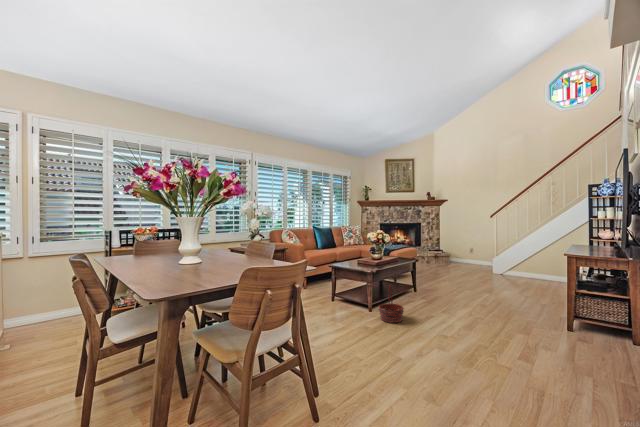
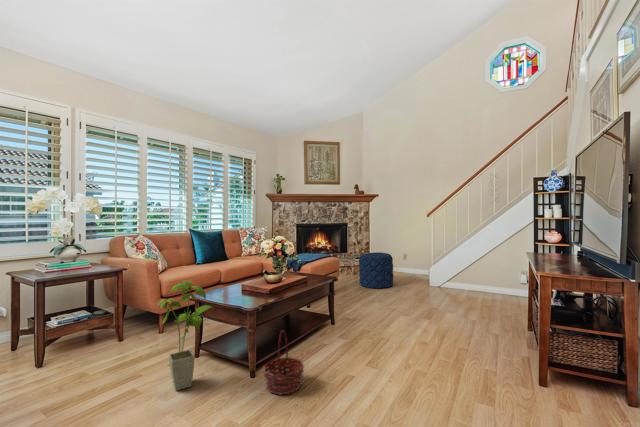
pouf: none [433,245,462,273] -> present [359,252,393,288]
house plant: none [316,253,346,316] -> present [158,281,211,390]

